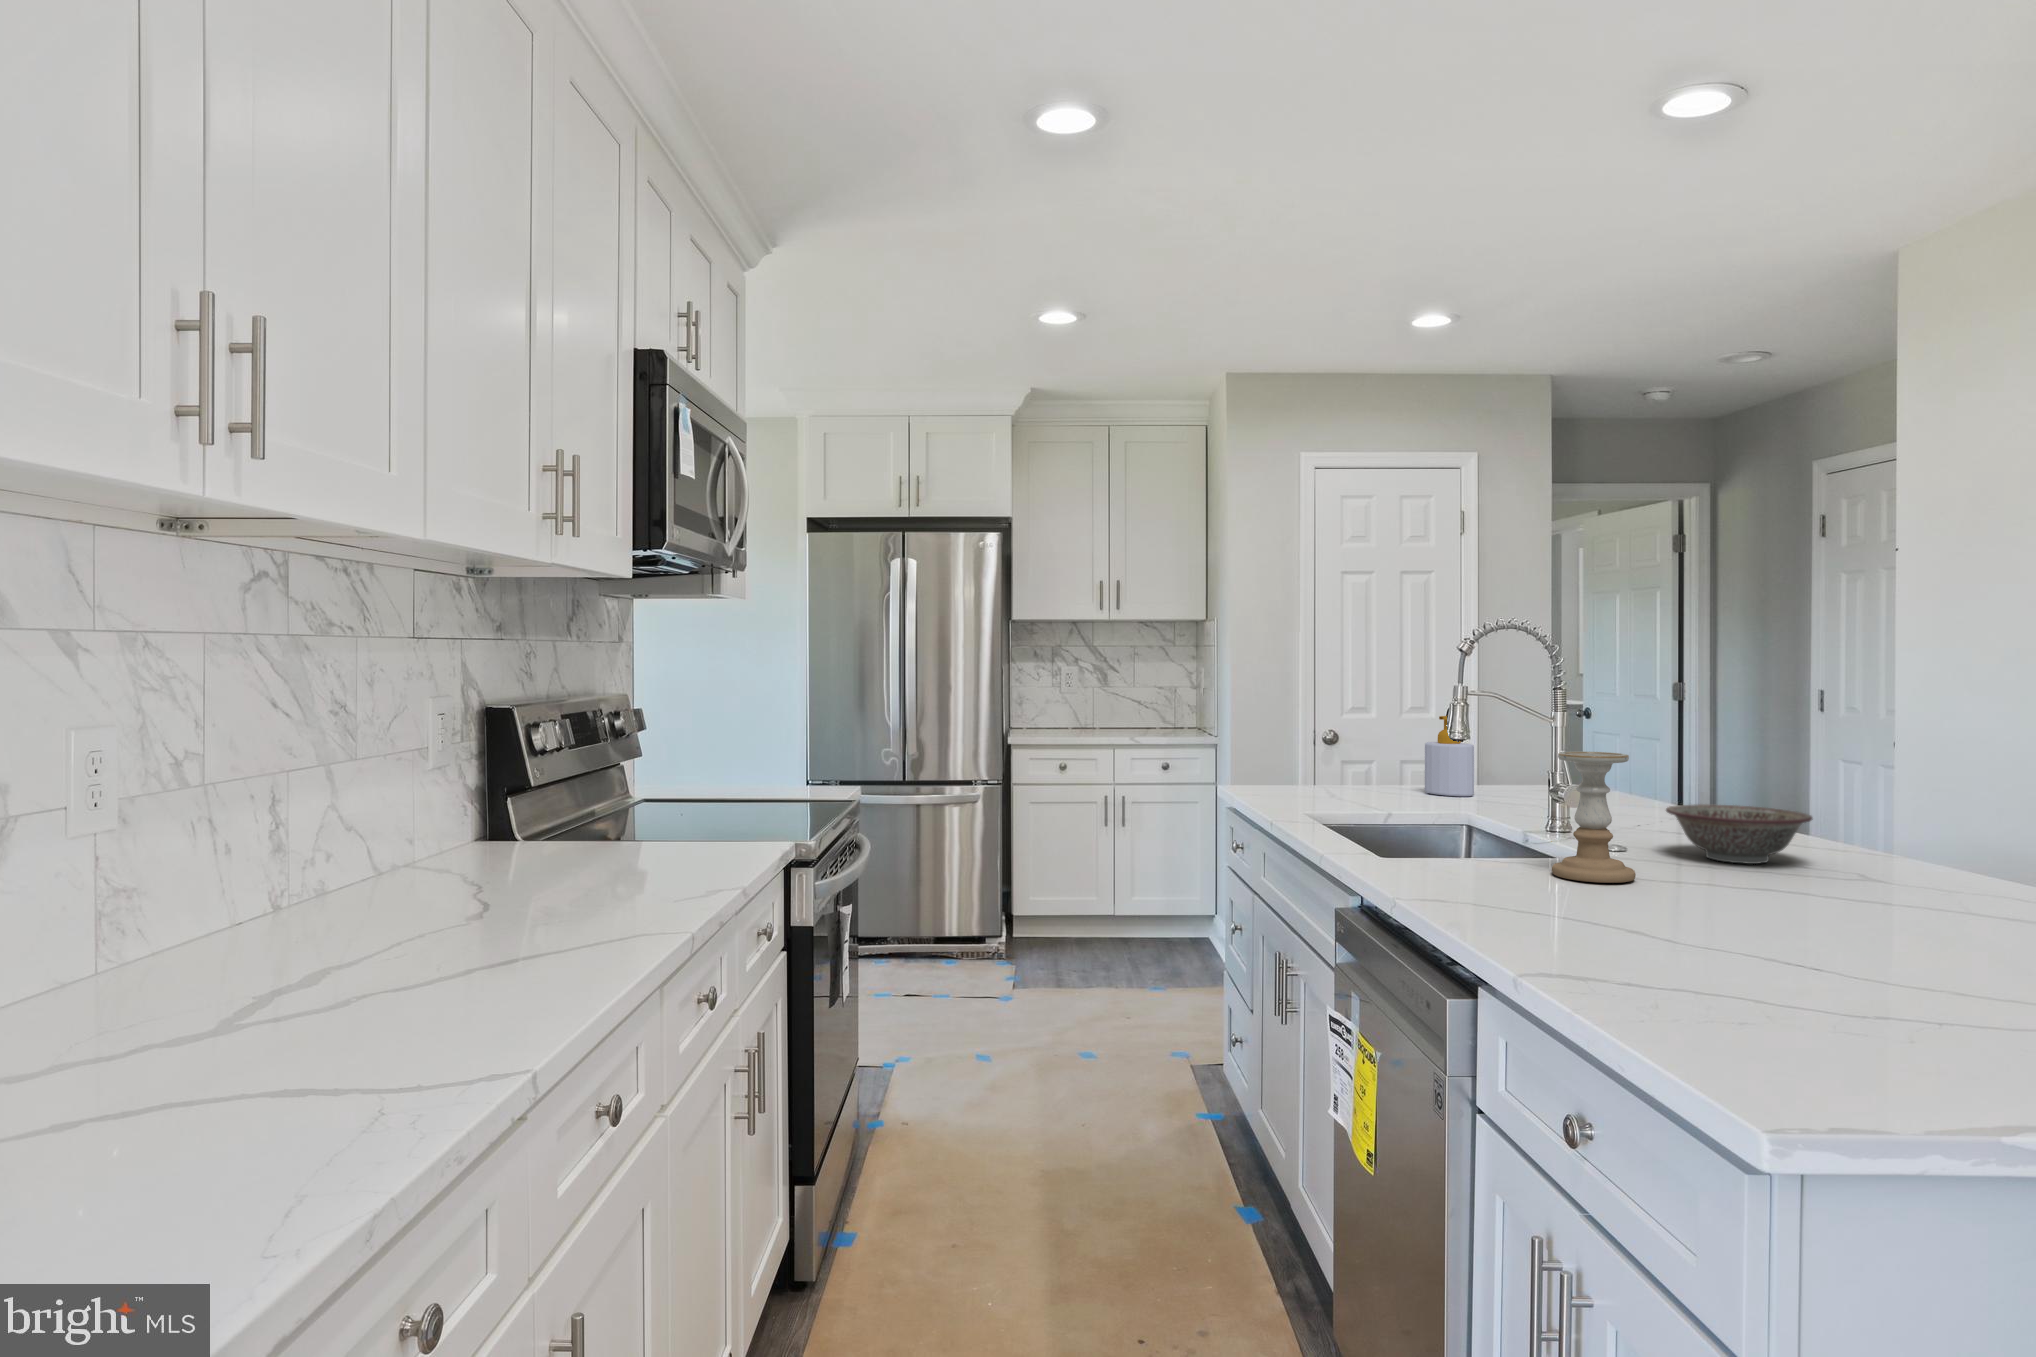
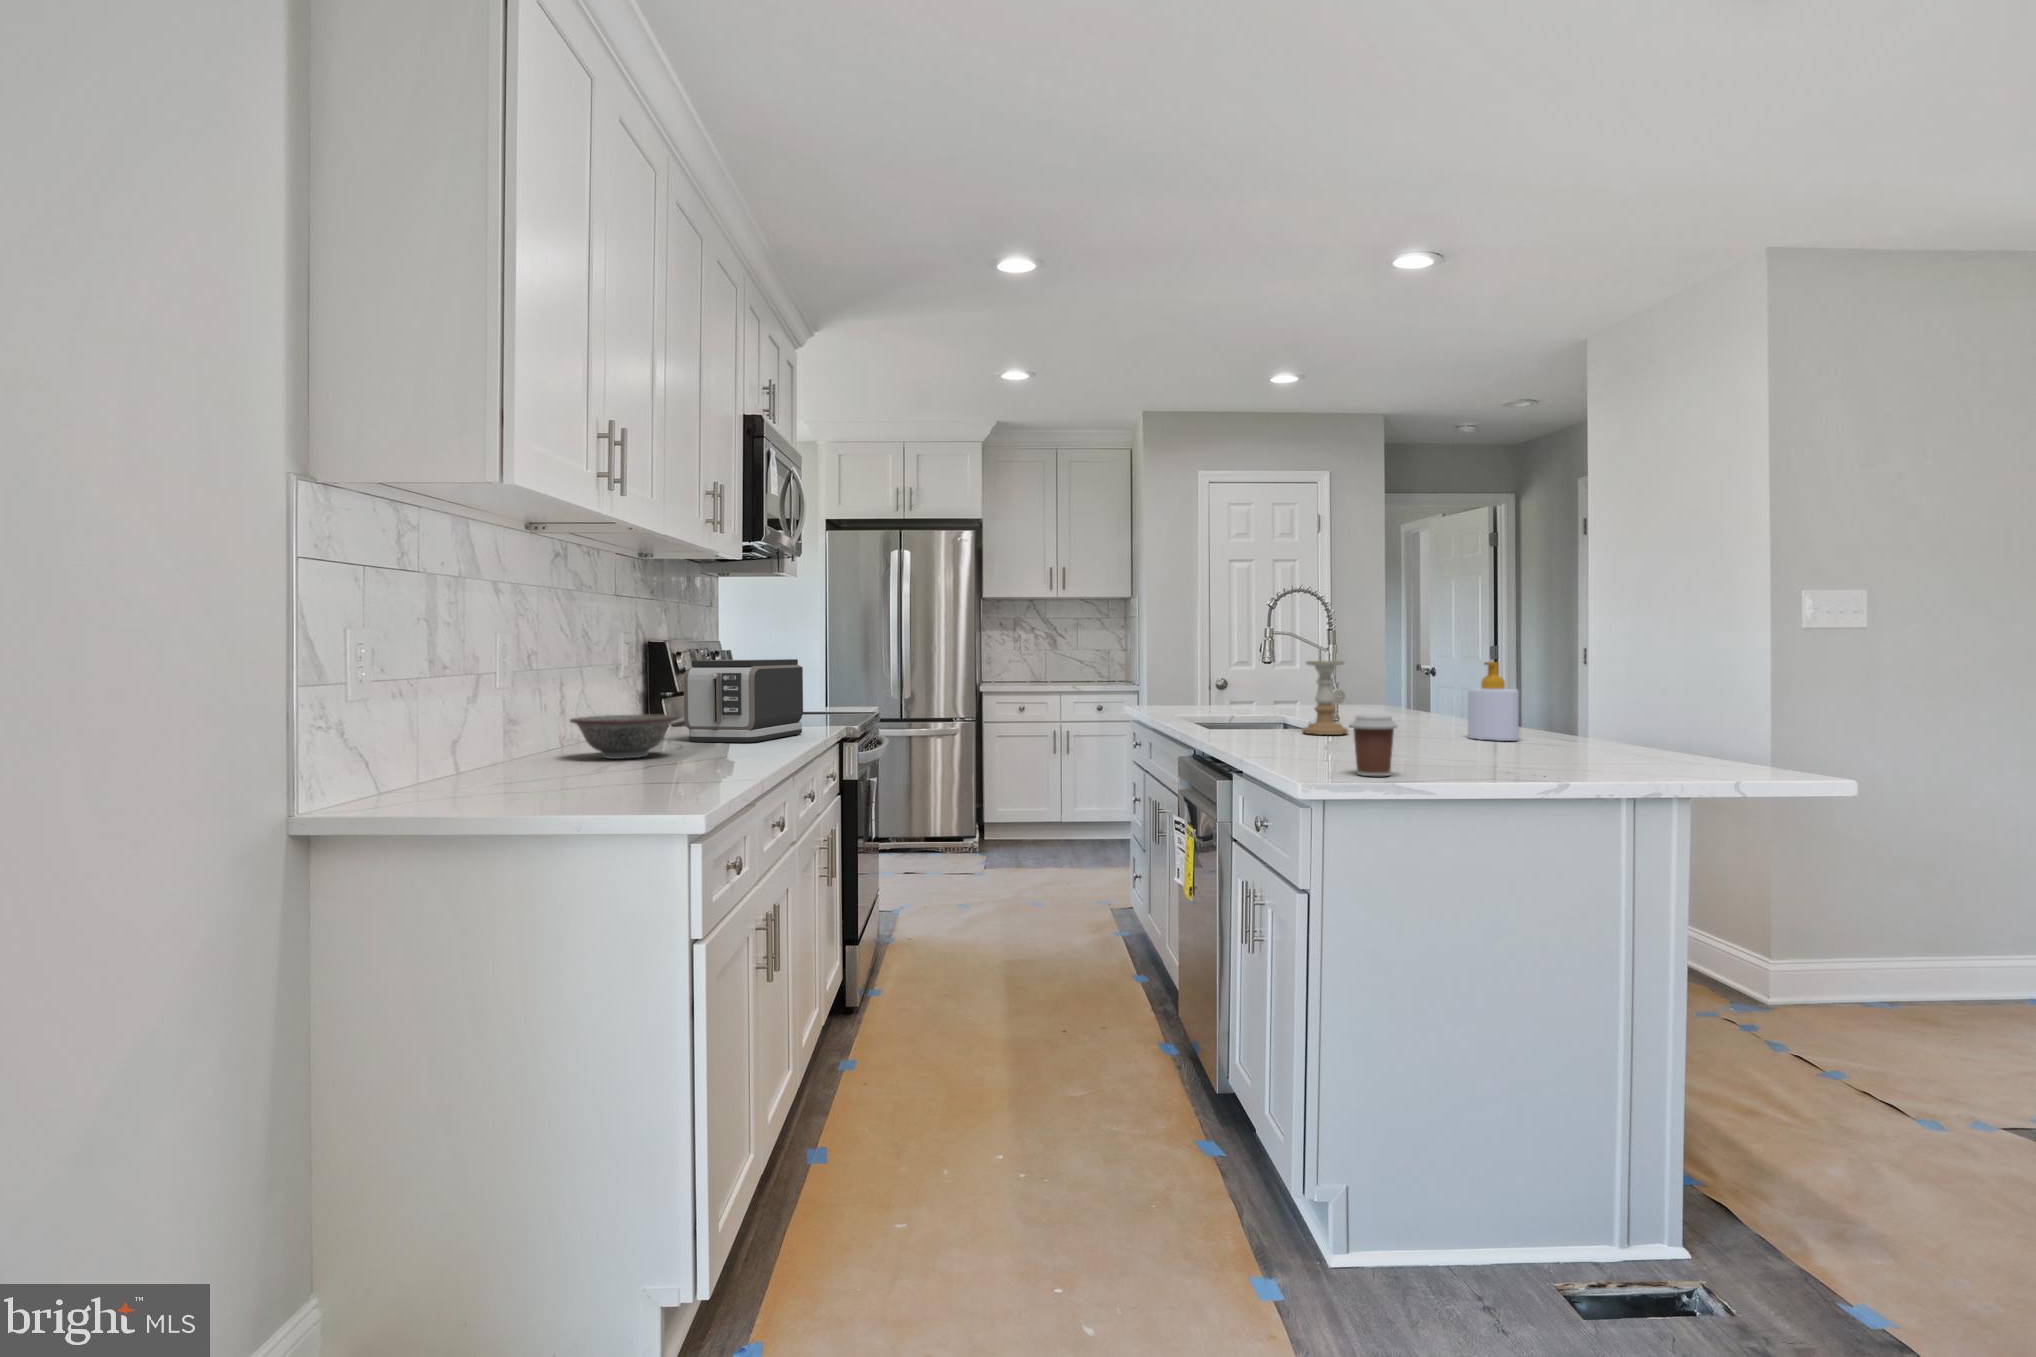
soap bottle: present [1425,716,1474,796] -> present [1468,662,1519,741]
toaster: none [487,746,712,909] -> present [684,659,803,742]
decorative bowl: present [1666,804,1813,864] -> present [570,714,678,759]
coffee cup: none [1806,924,1927,1074] -> present [1350,714,1397,776]

